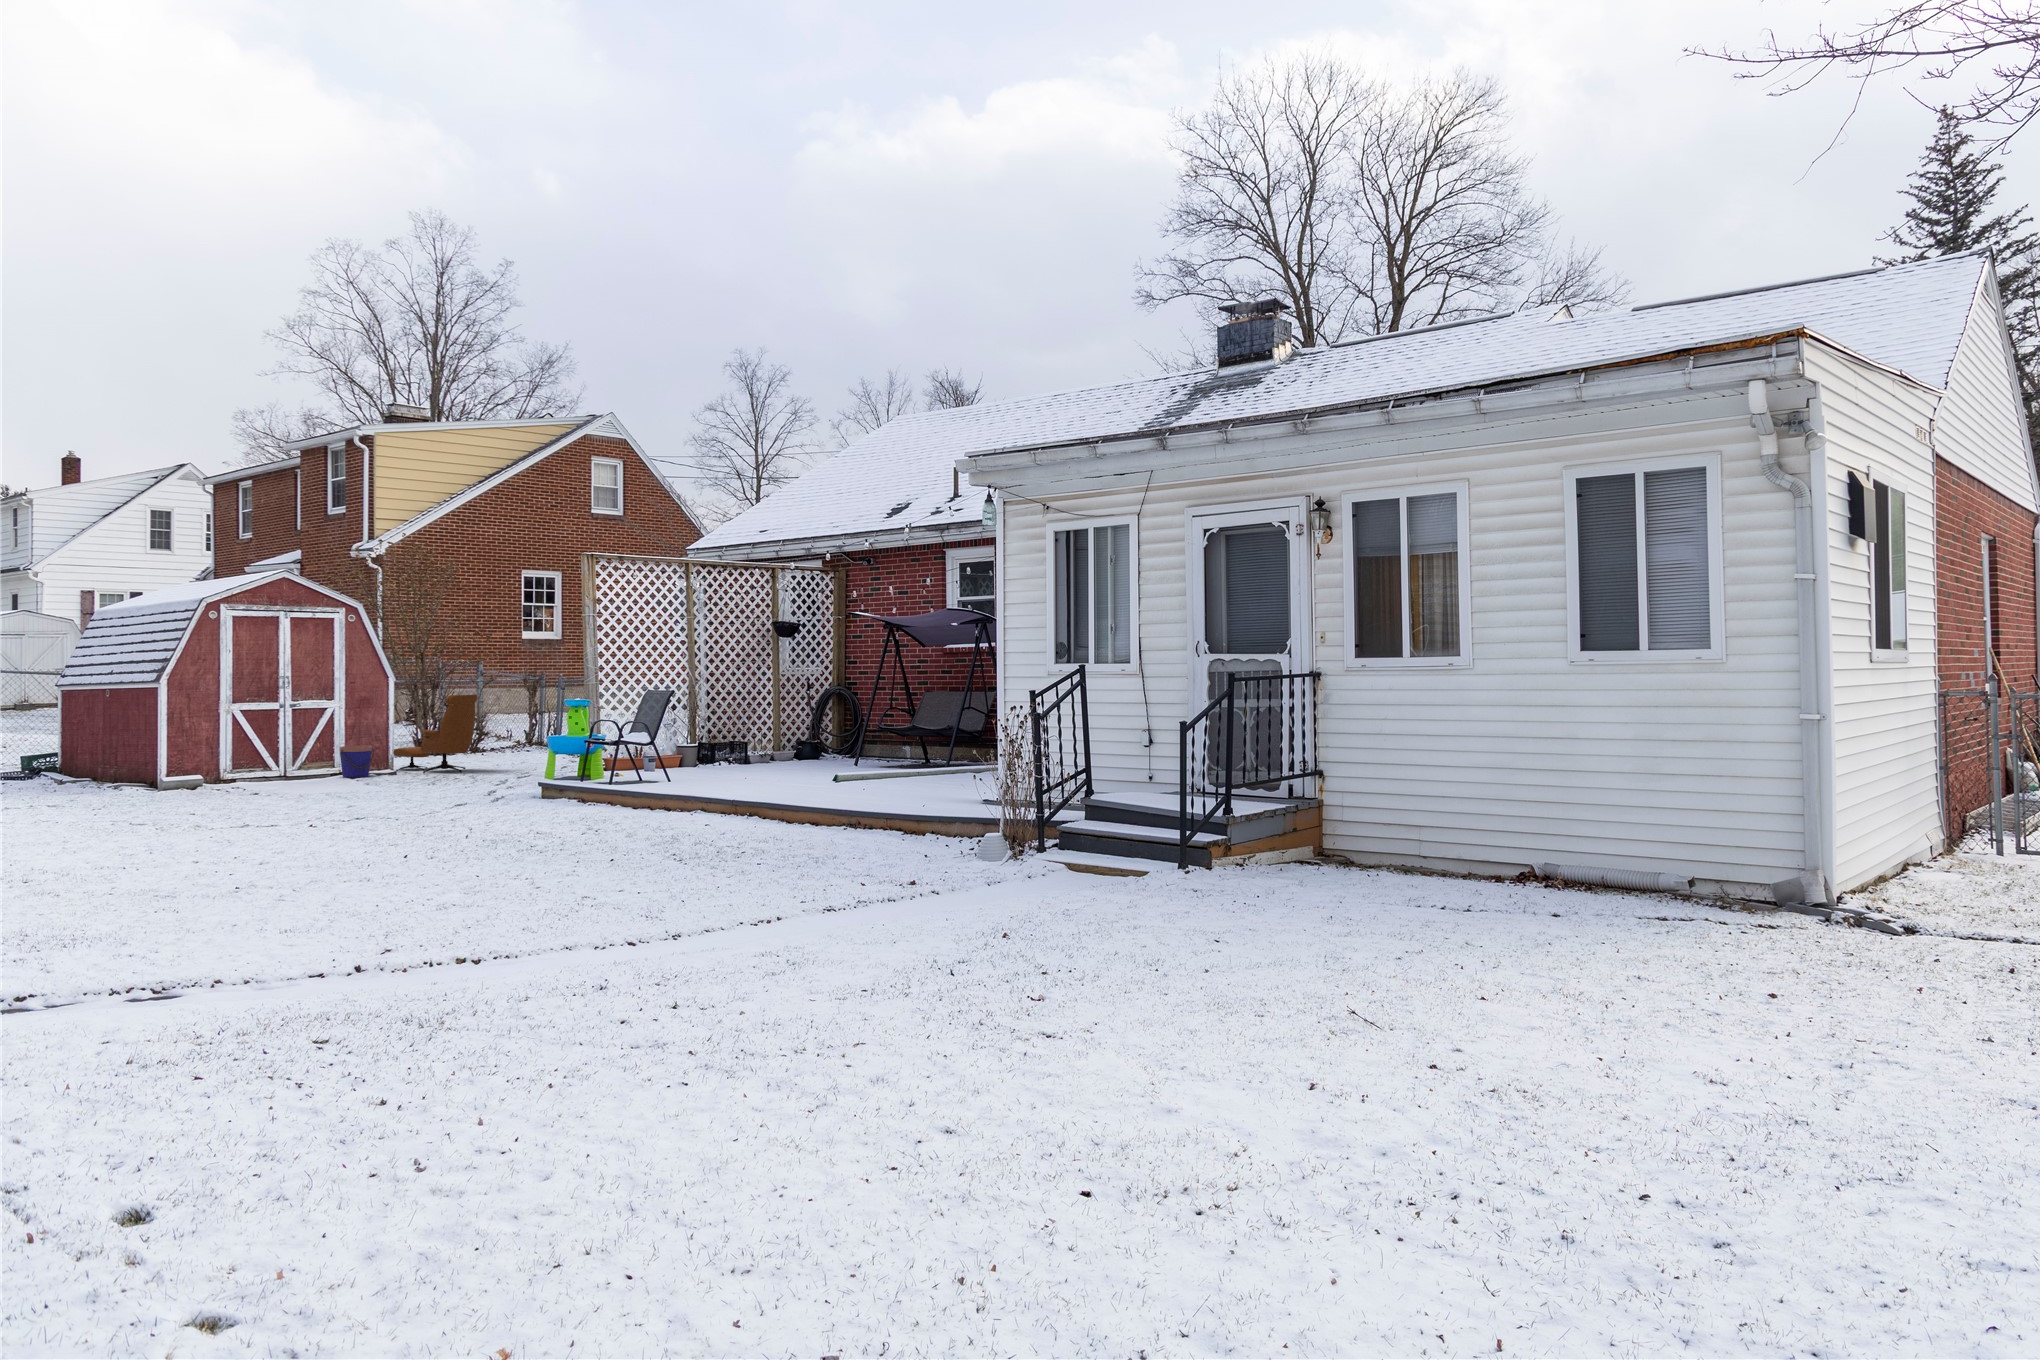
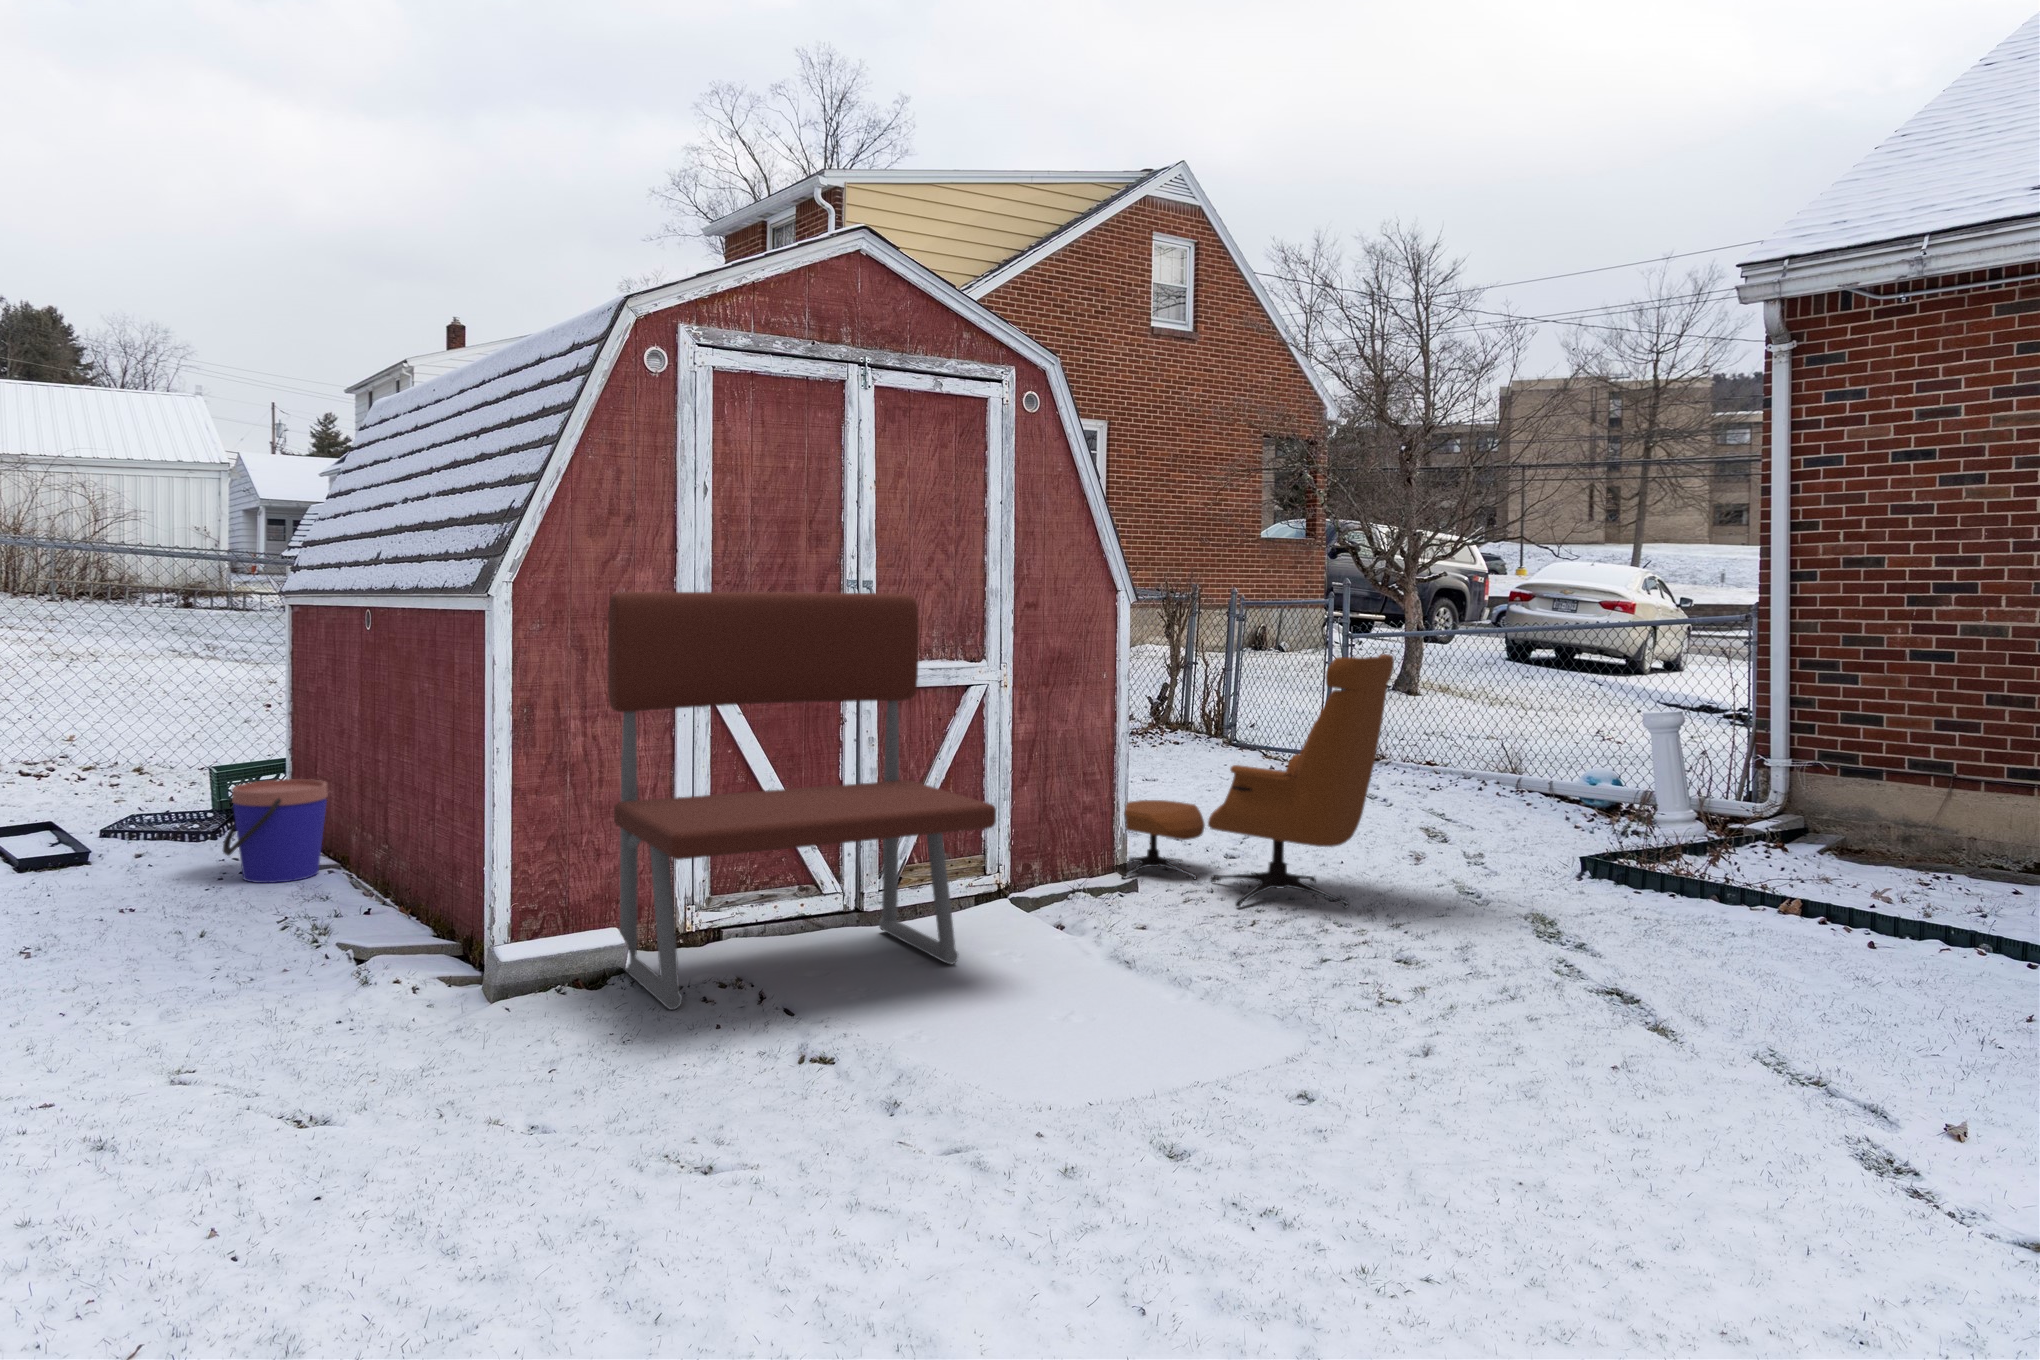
bench: none [197,680,319,789] -> present [608,592,996,1010]
bucket: present [339,746,374,778] -> present [223,779,328,883]

